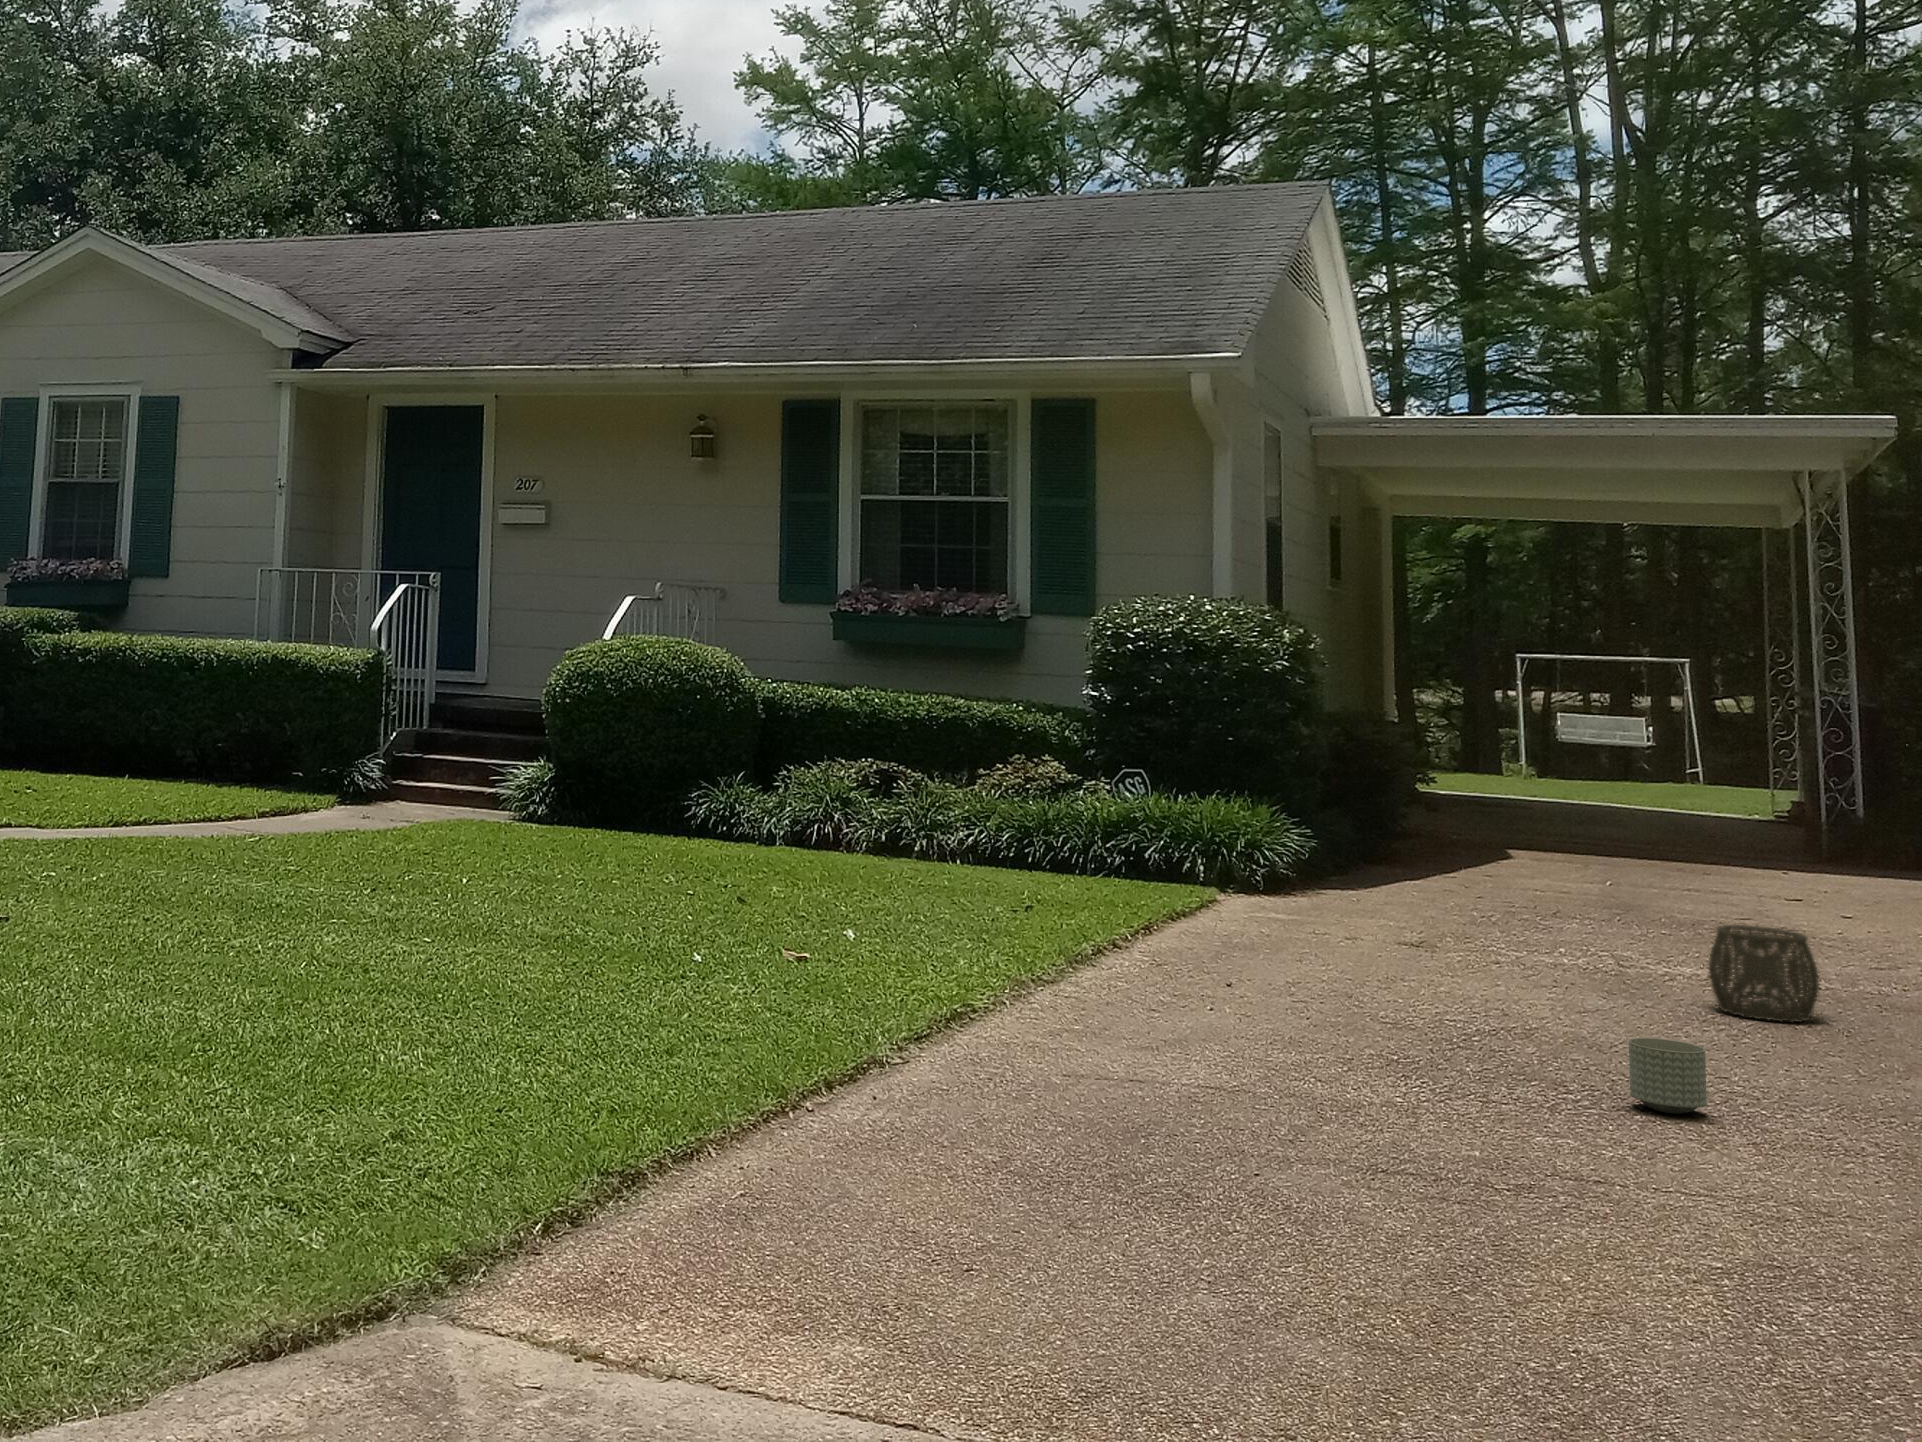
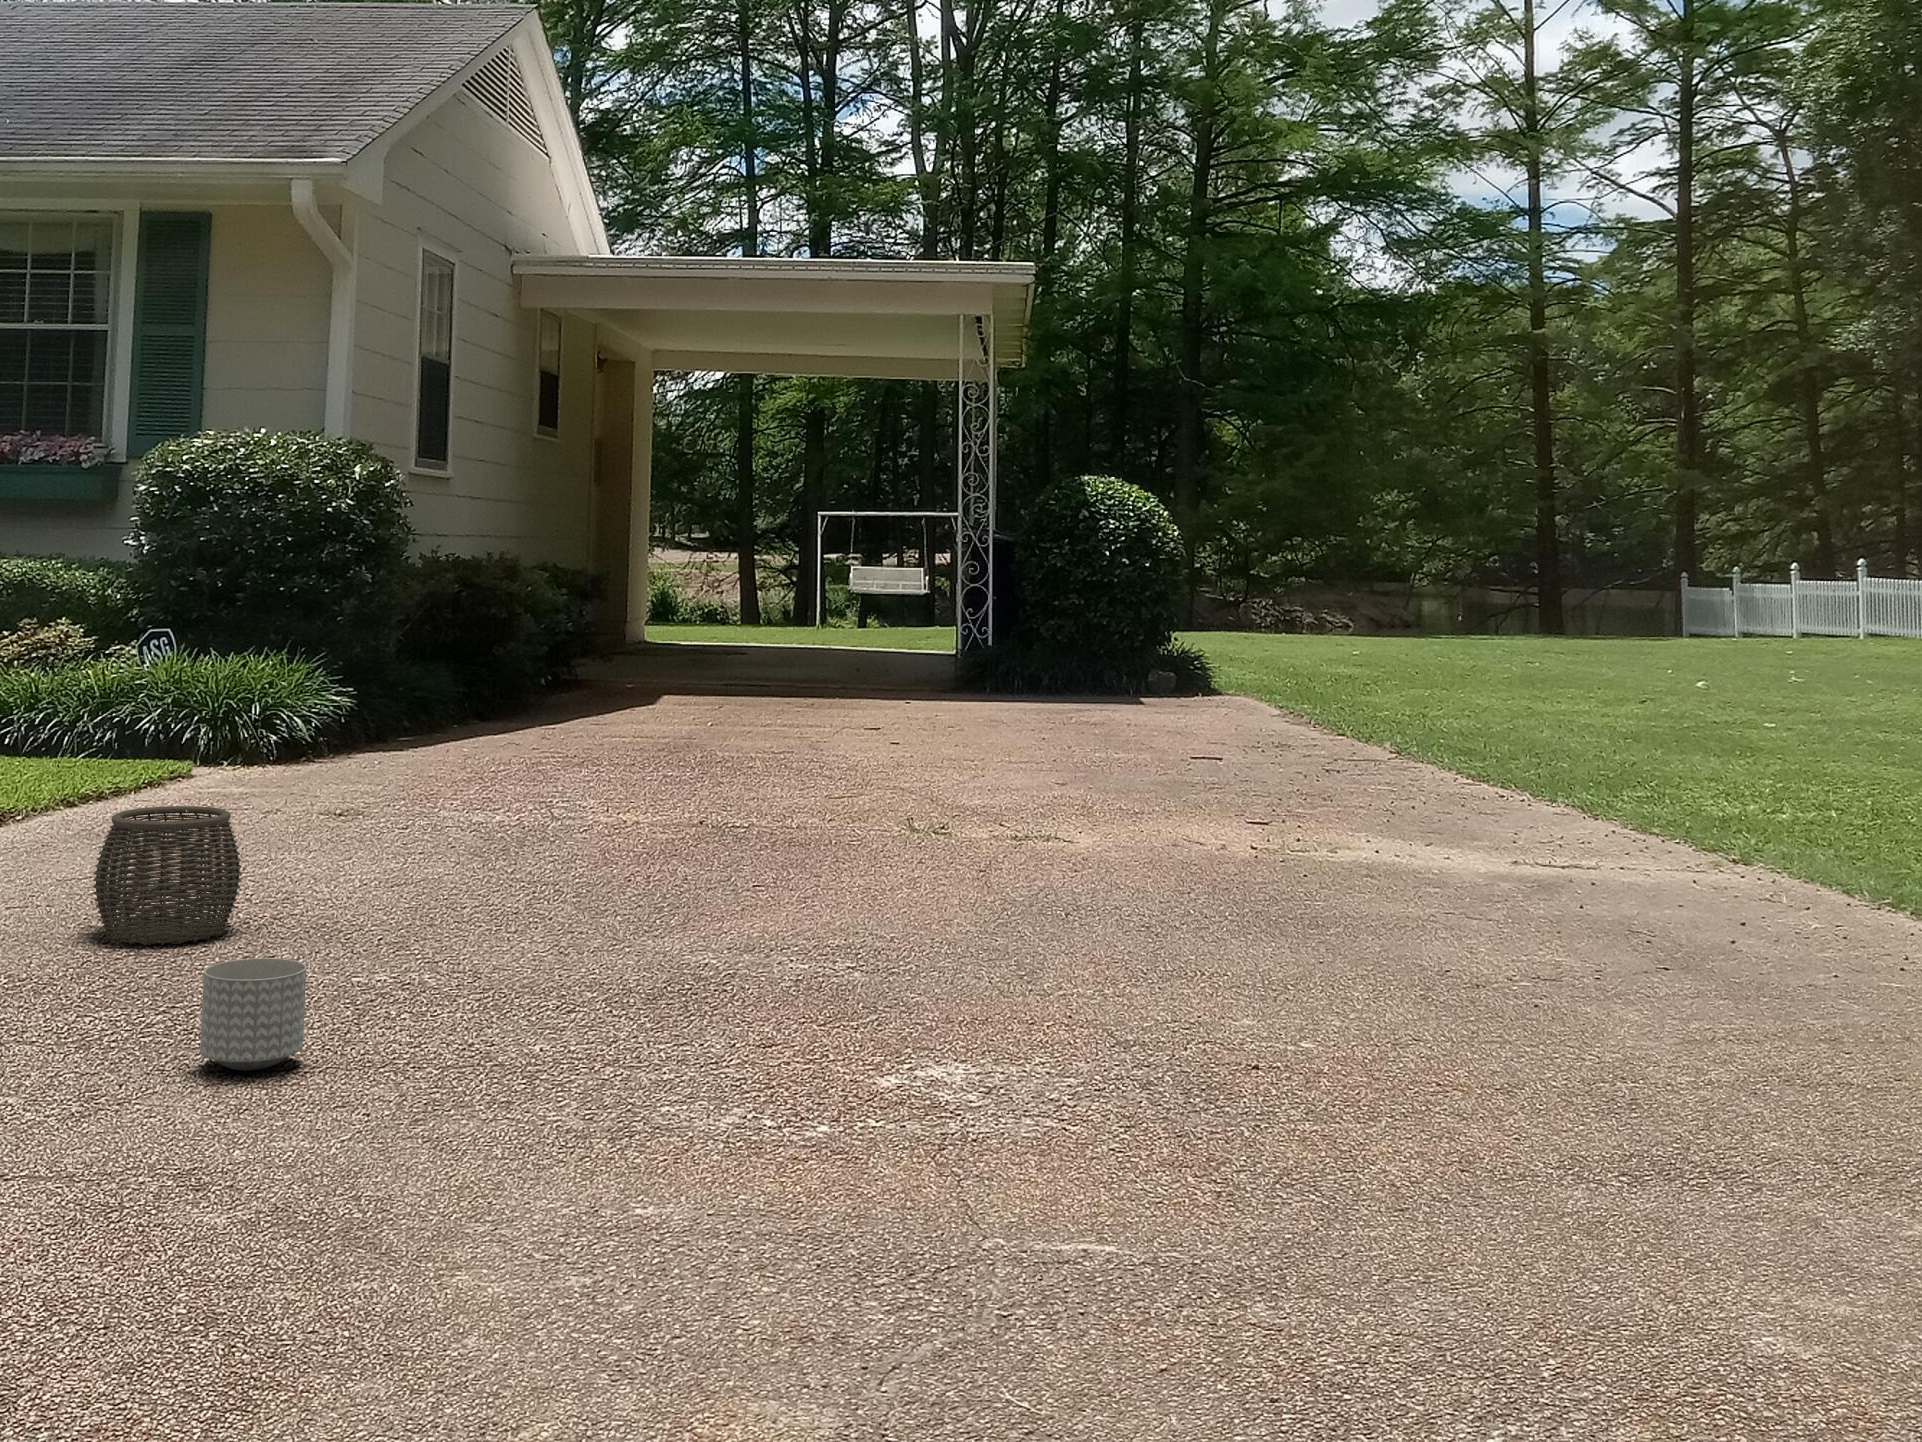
woven basket: present [1709,925,1819,1022] -> present [93,806,242,945]

